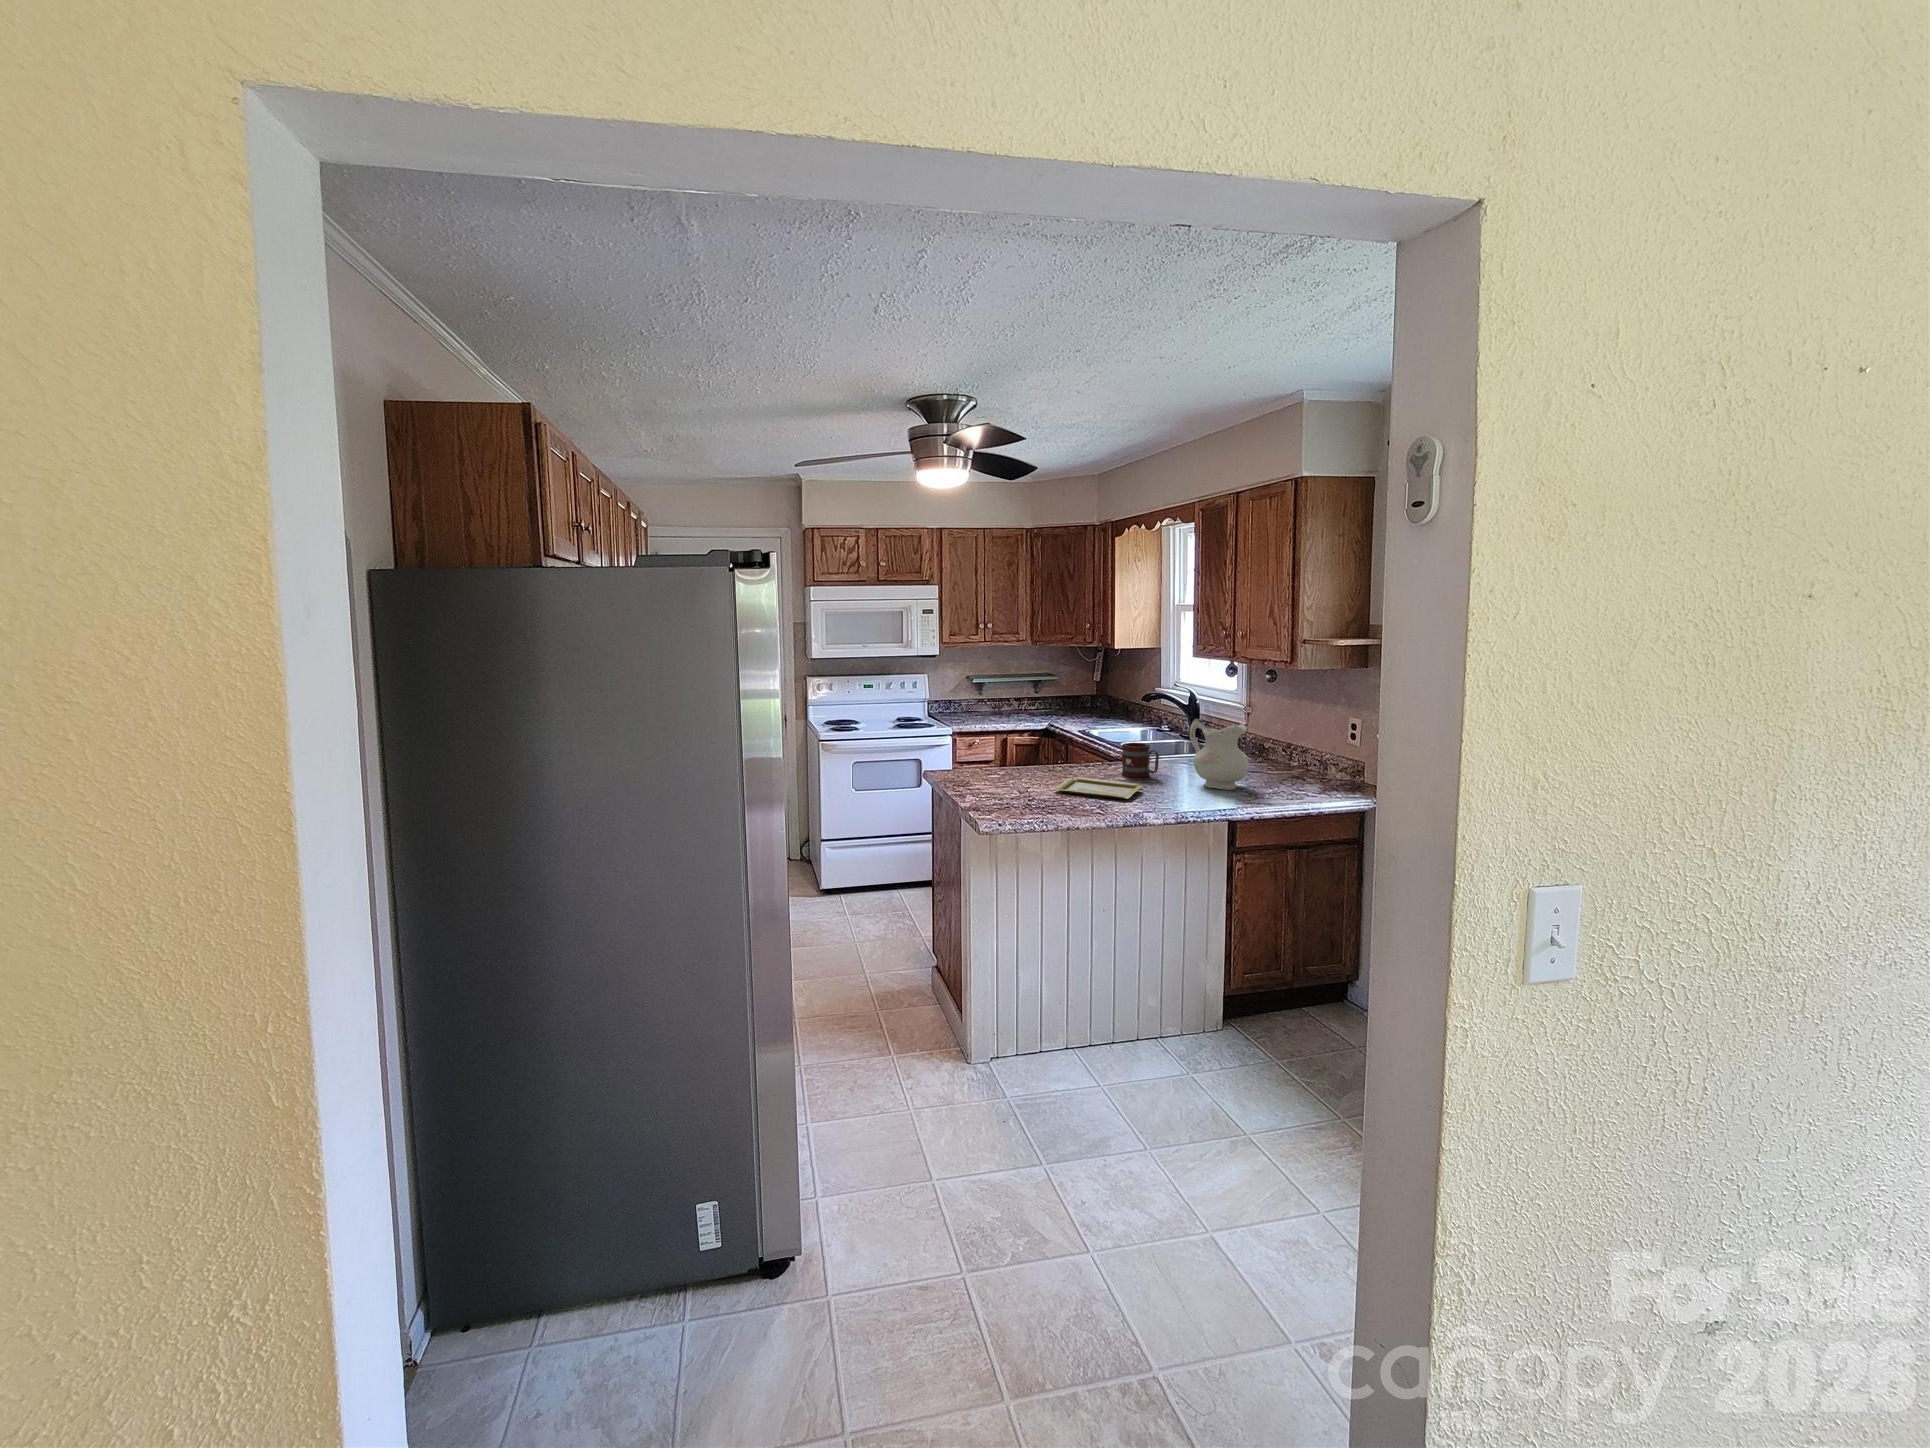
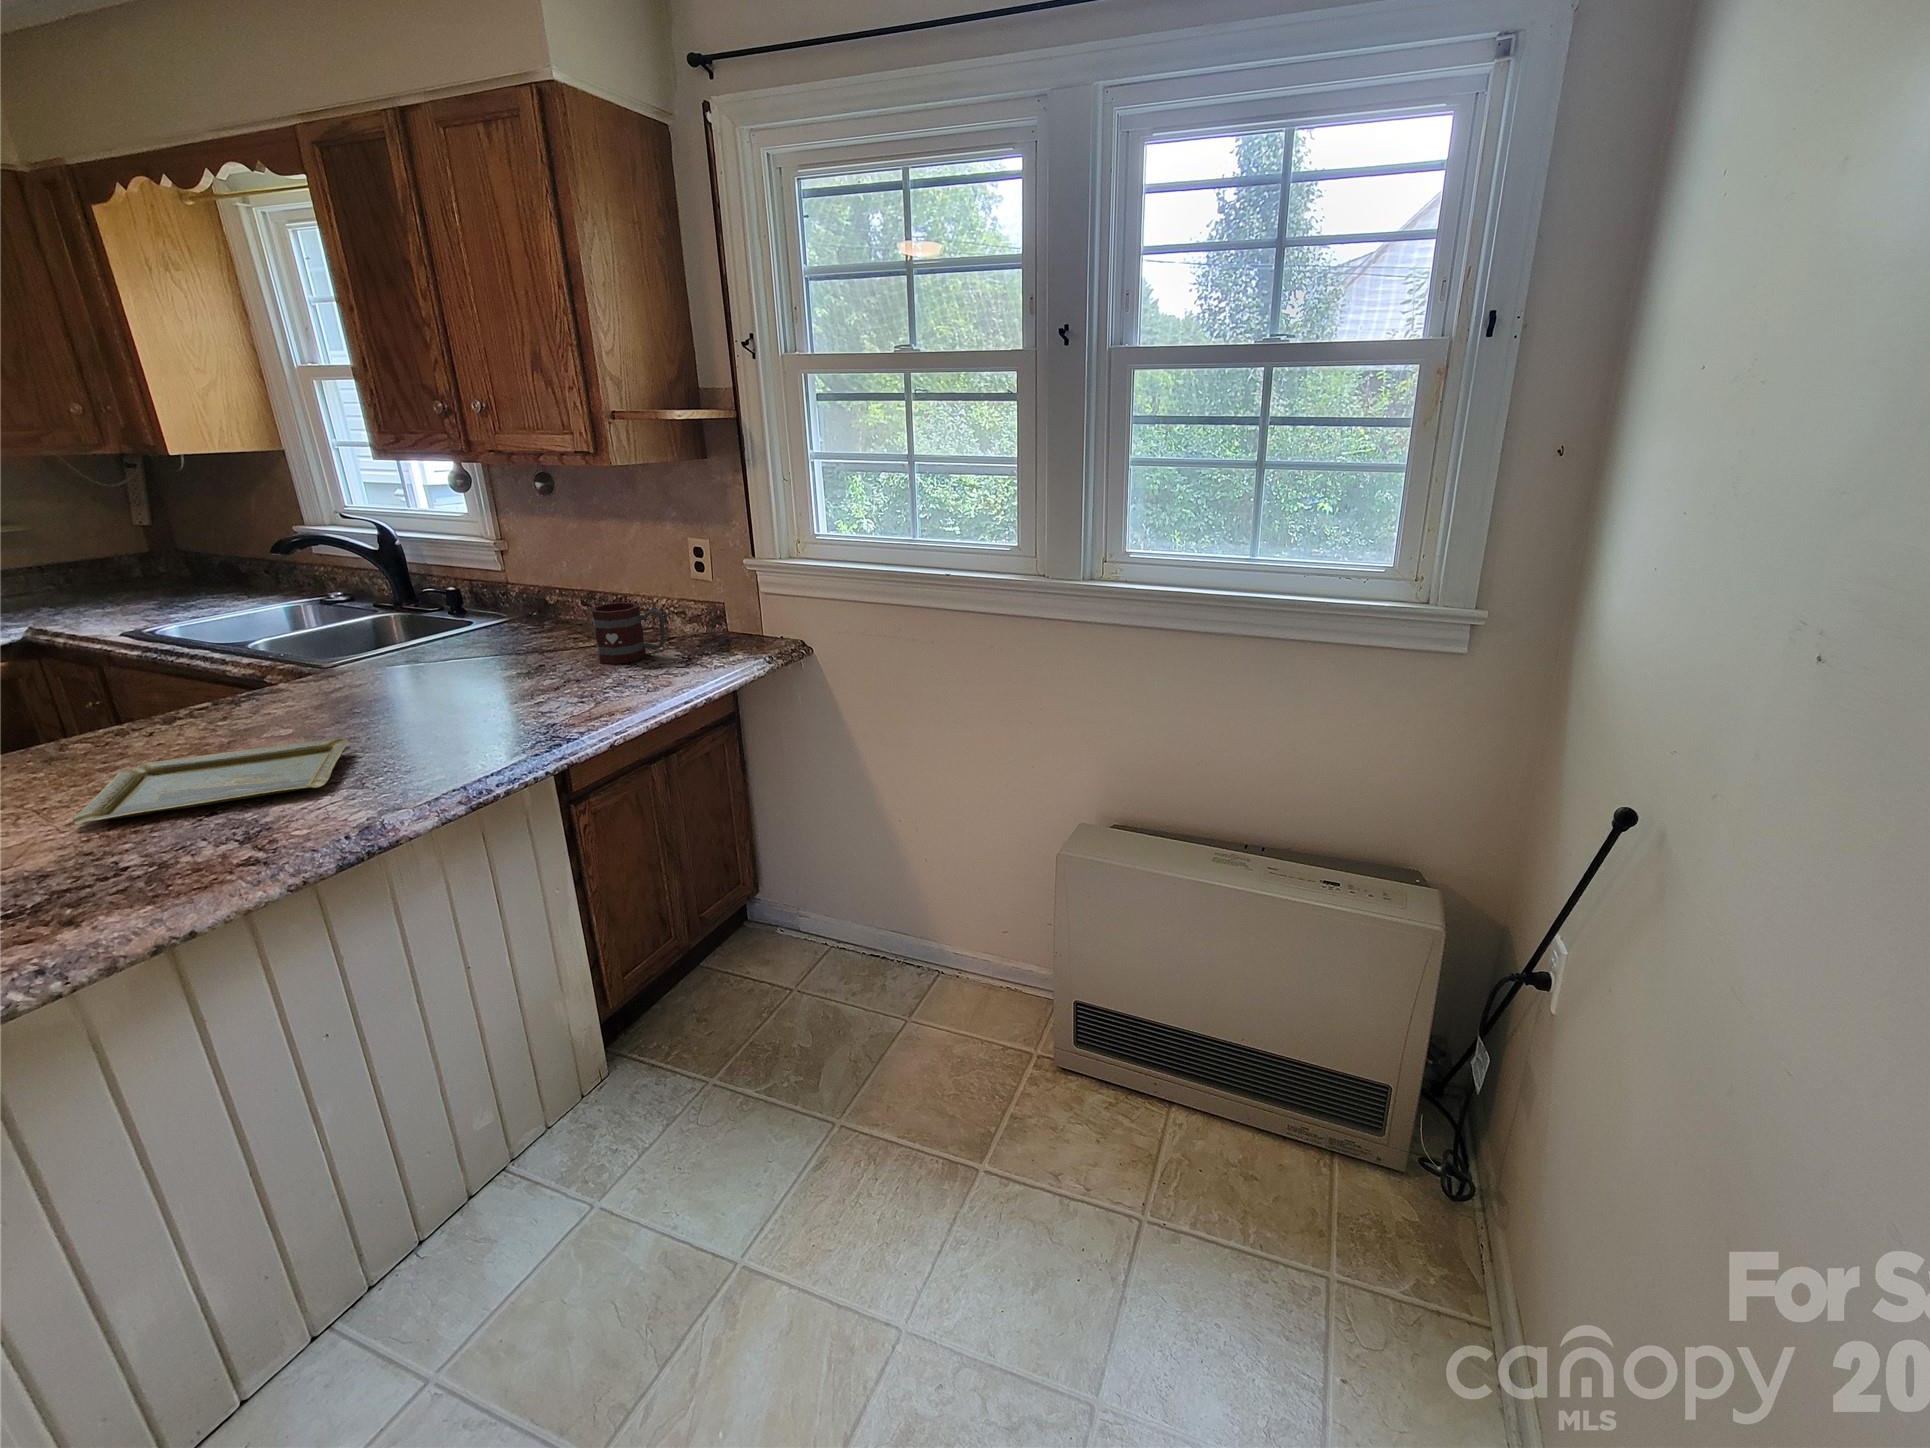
ceramic pitcher: present [1190,719,1249,790] -> none [423,574,560,704]
mug: present [1122,743,1159,777] -> present [590,602,665,664]

